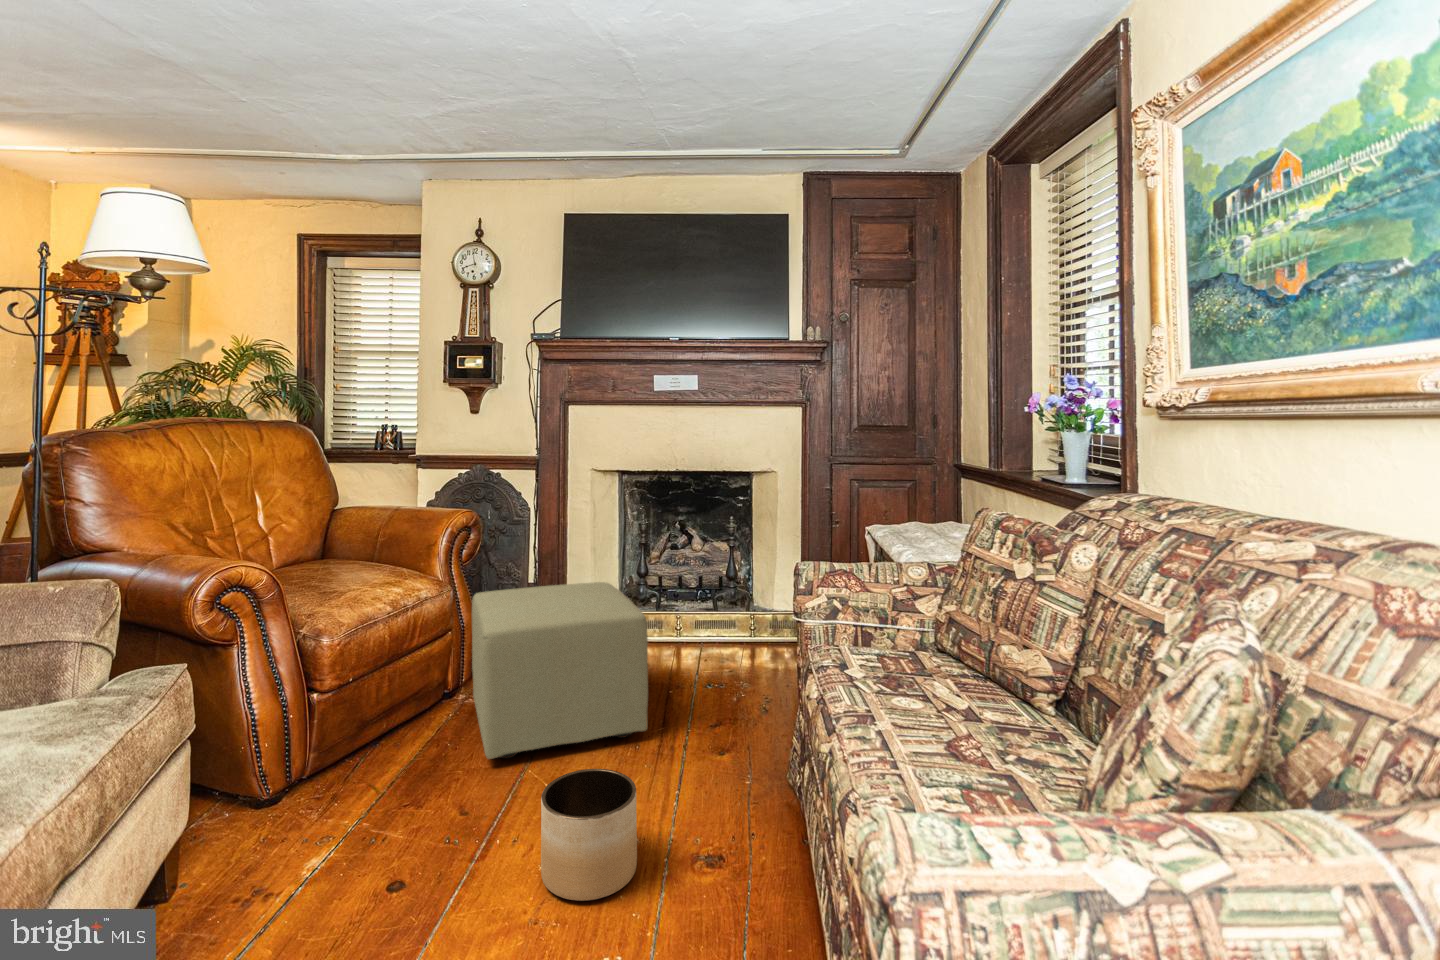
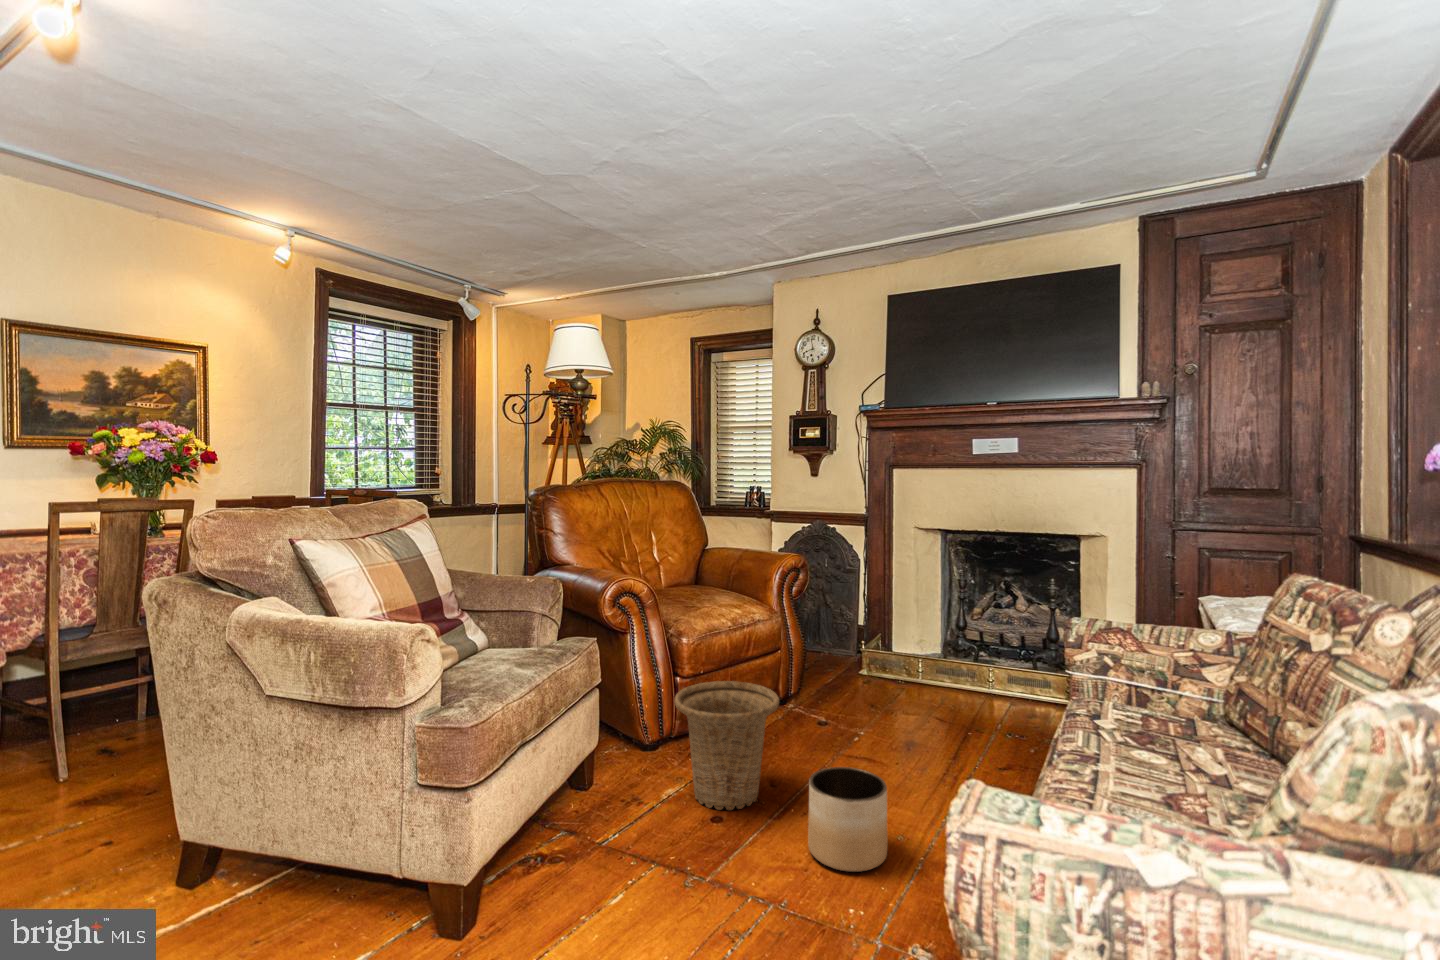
ottoman: present [472,582,648,759] -> none [787,621,930,764]
basket: none [330,685,484,864] -> present [674,681,779,810]

